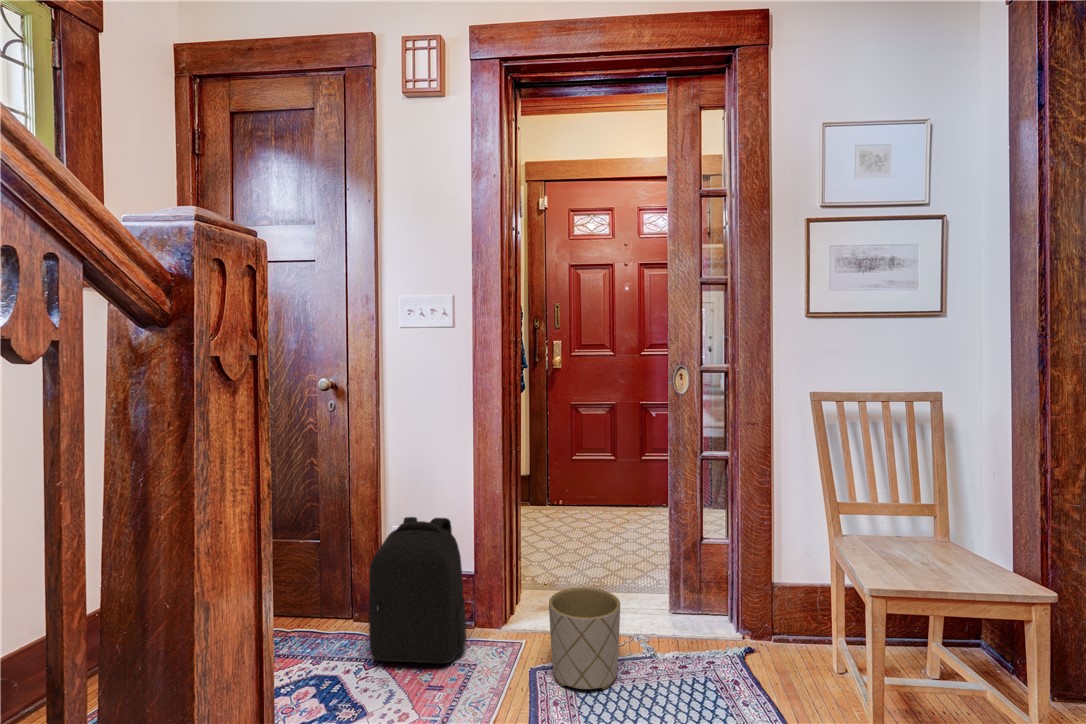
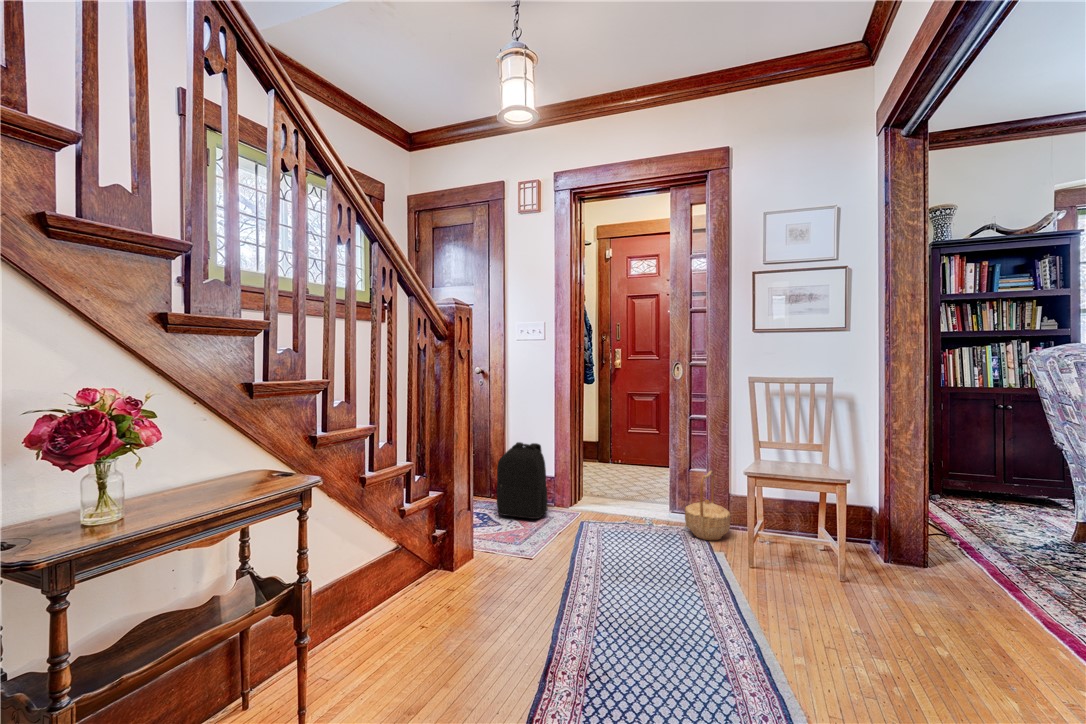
basket: none [711,552,790,680] -> present [685,471,730,540]
planter: present [549,587,620,689] -> none [590,484,630,536]

